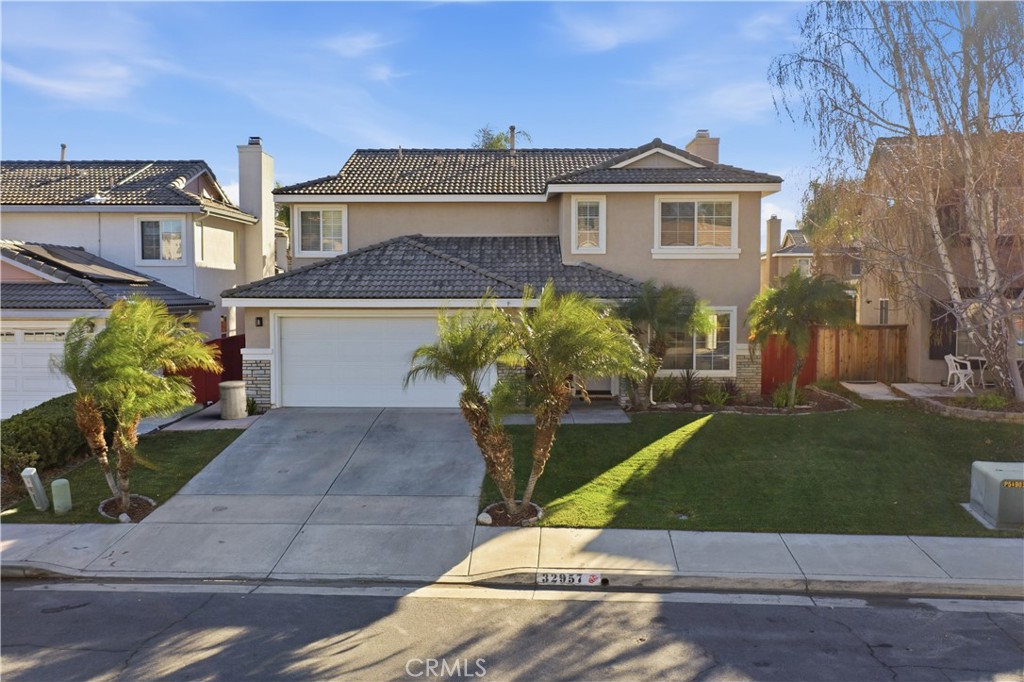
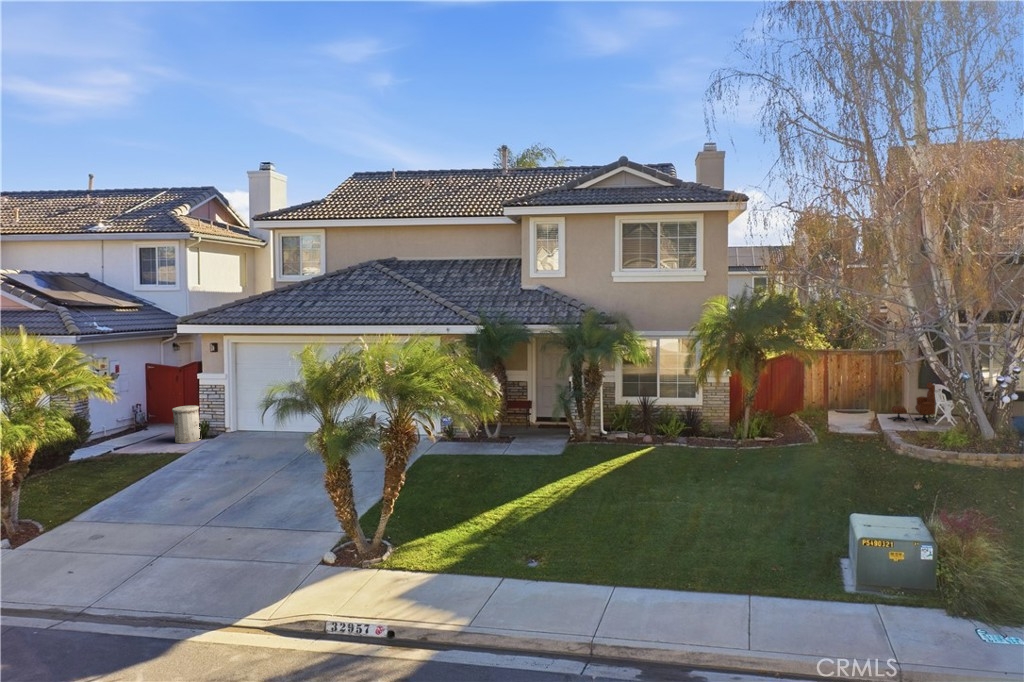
lounge chair: none [903,351,948,387] -> present [890,383,936,423]

